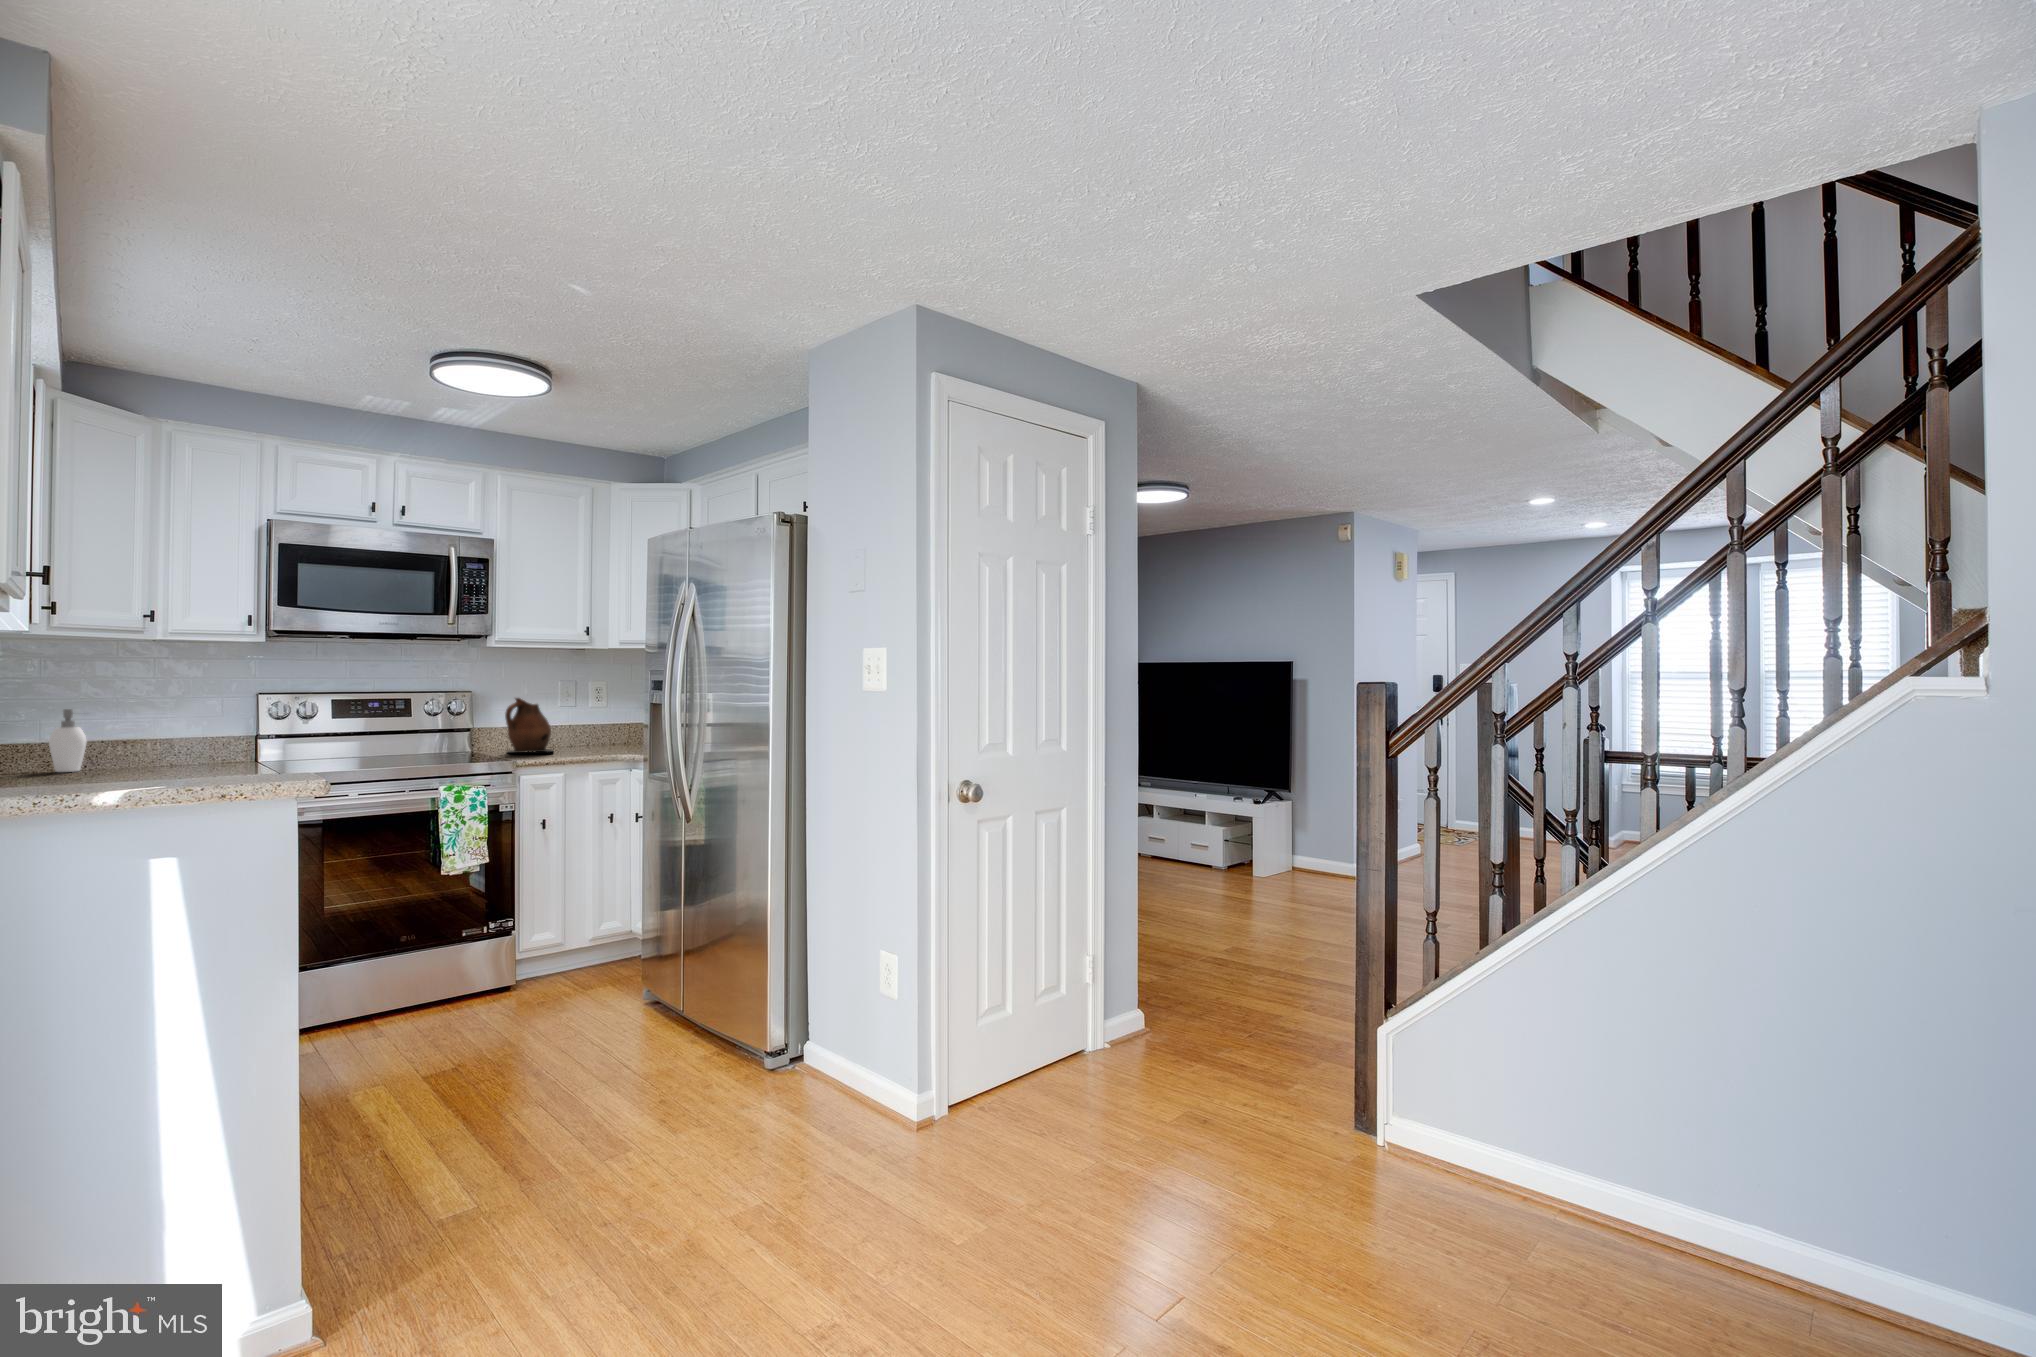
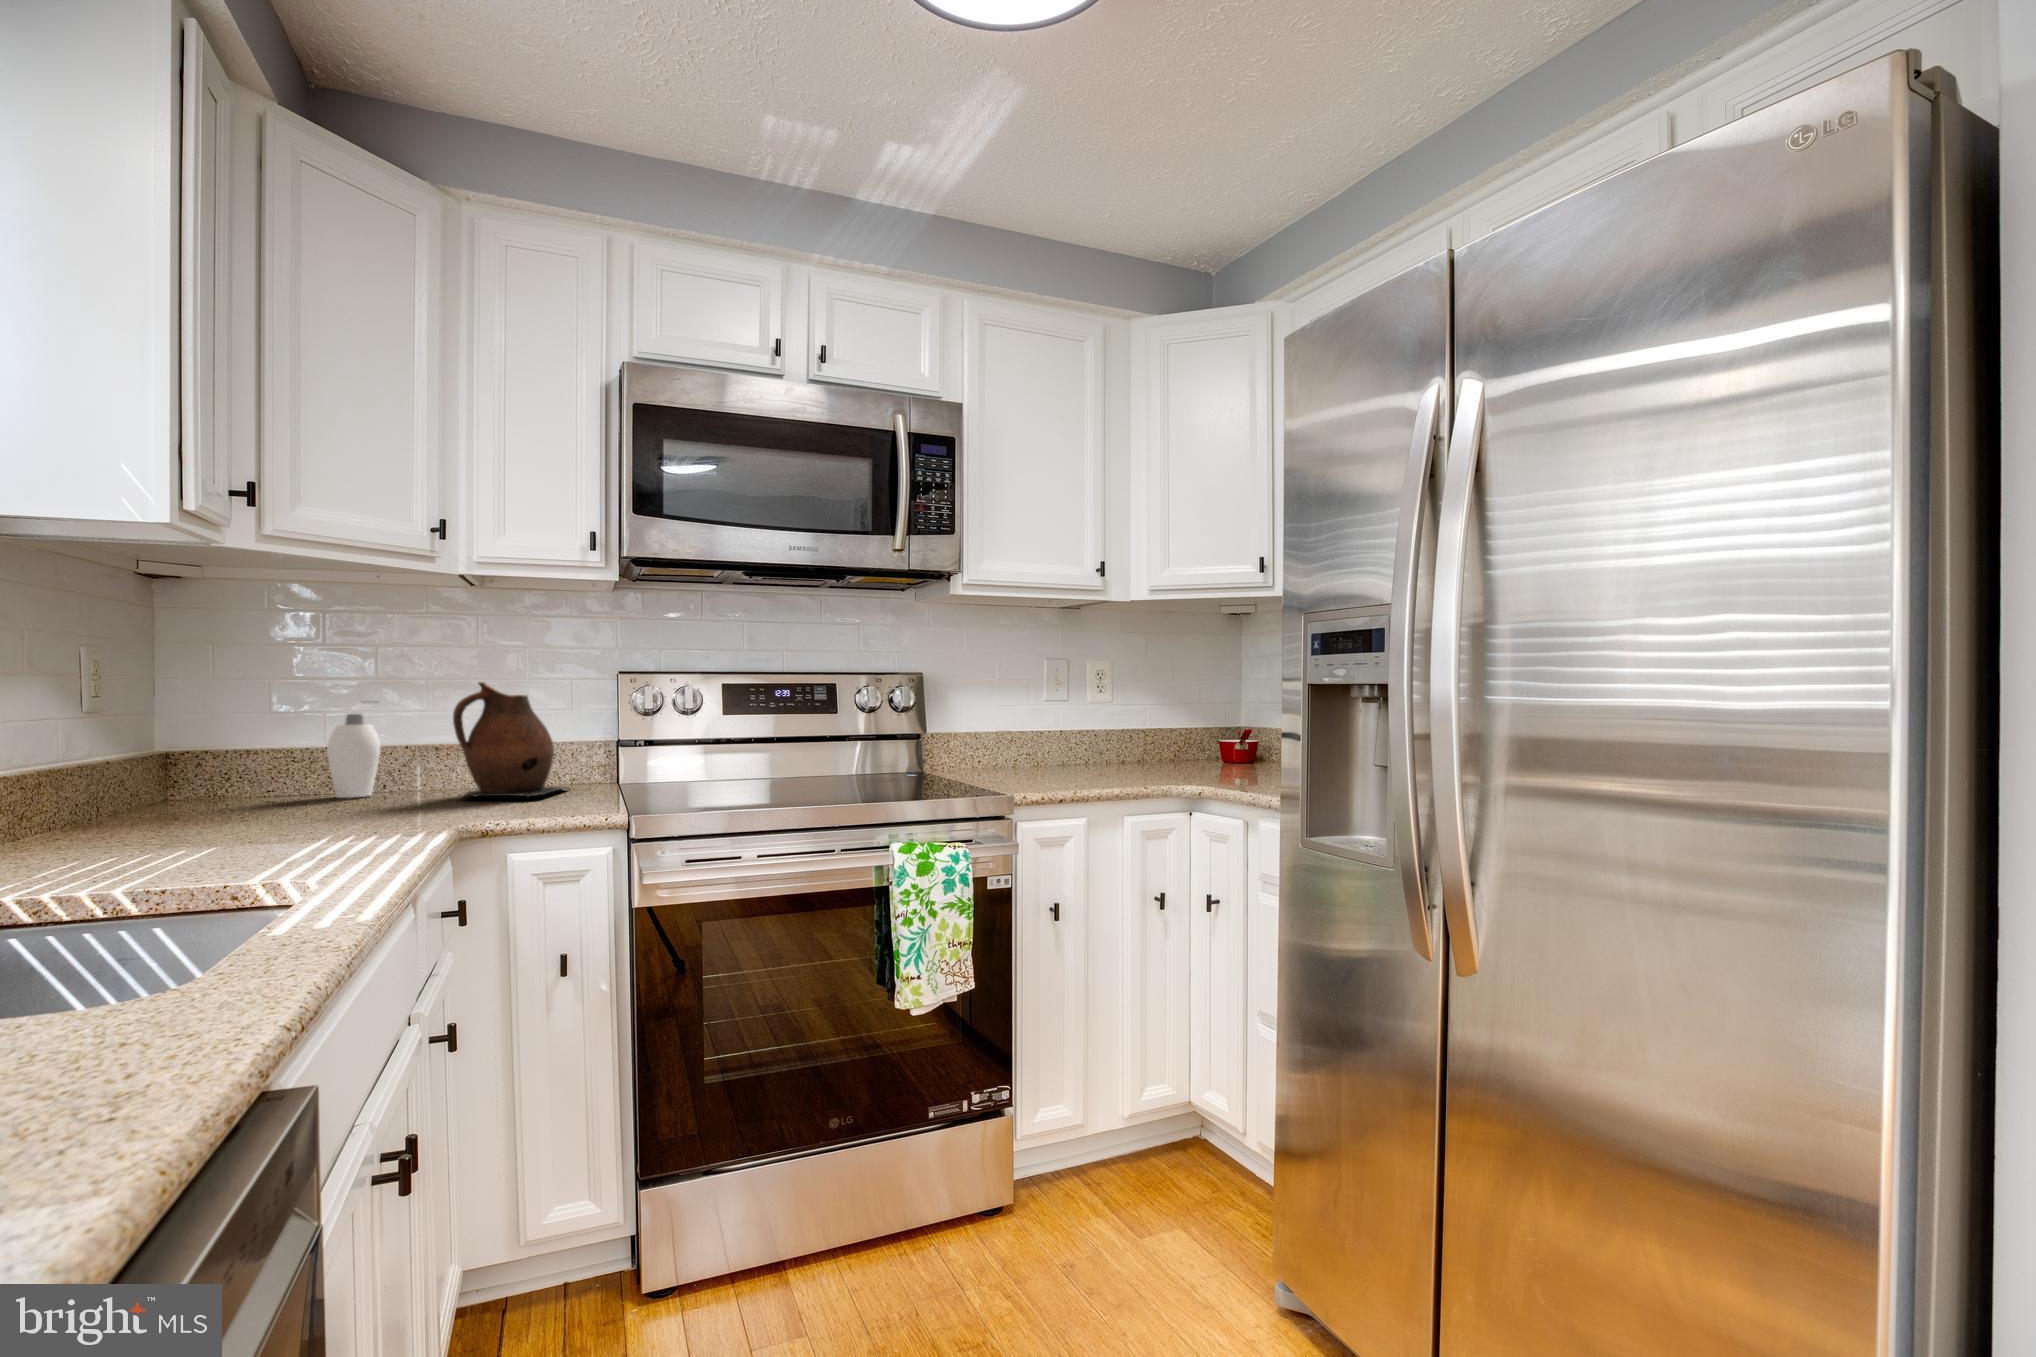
ceramic pitcher: present [505,698,553,753] -> present [453,682,570,797]

